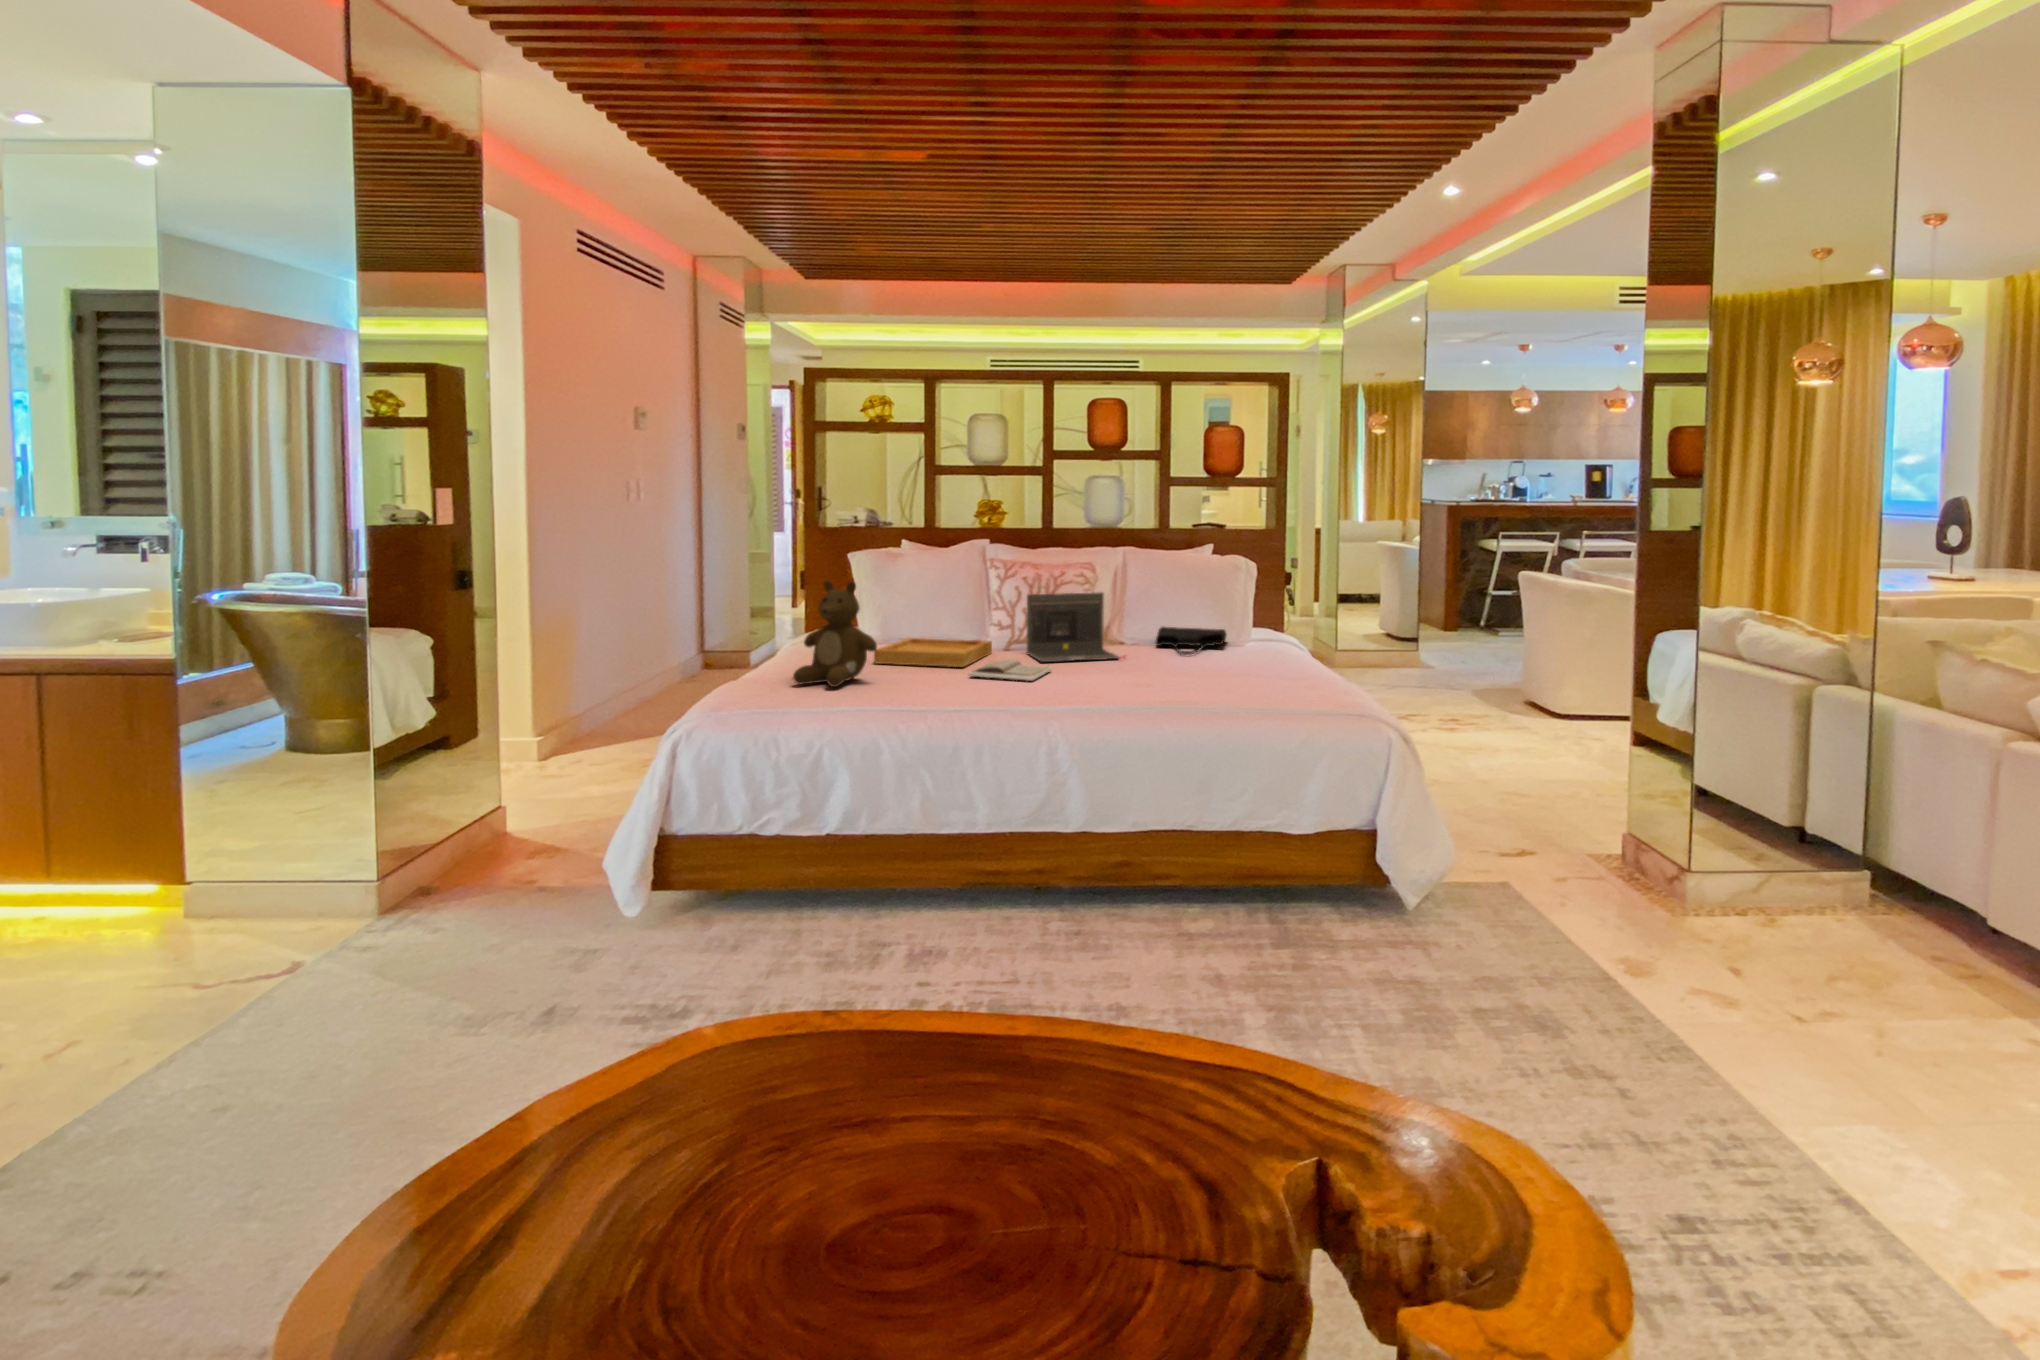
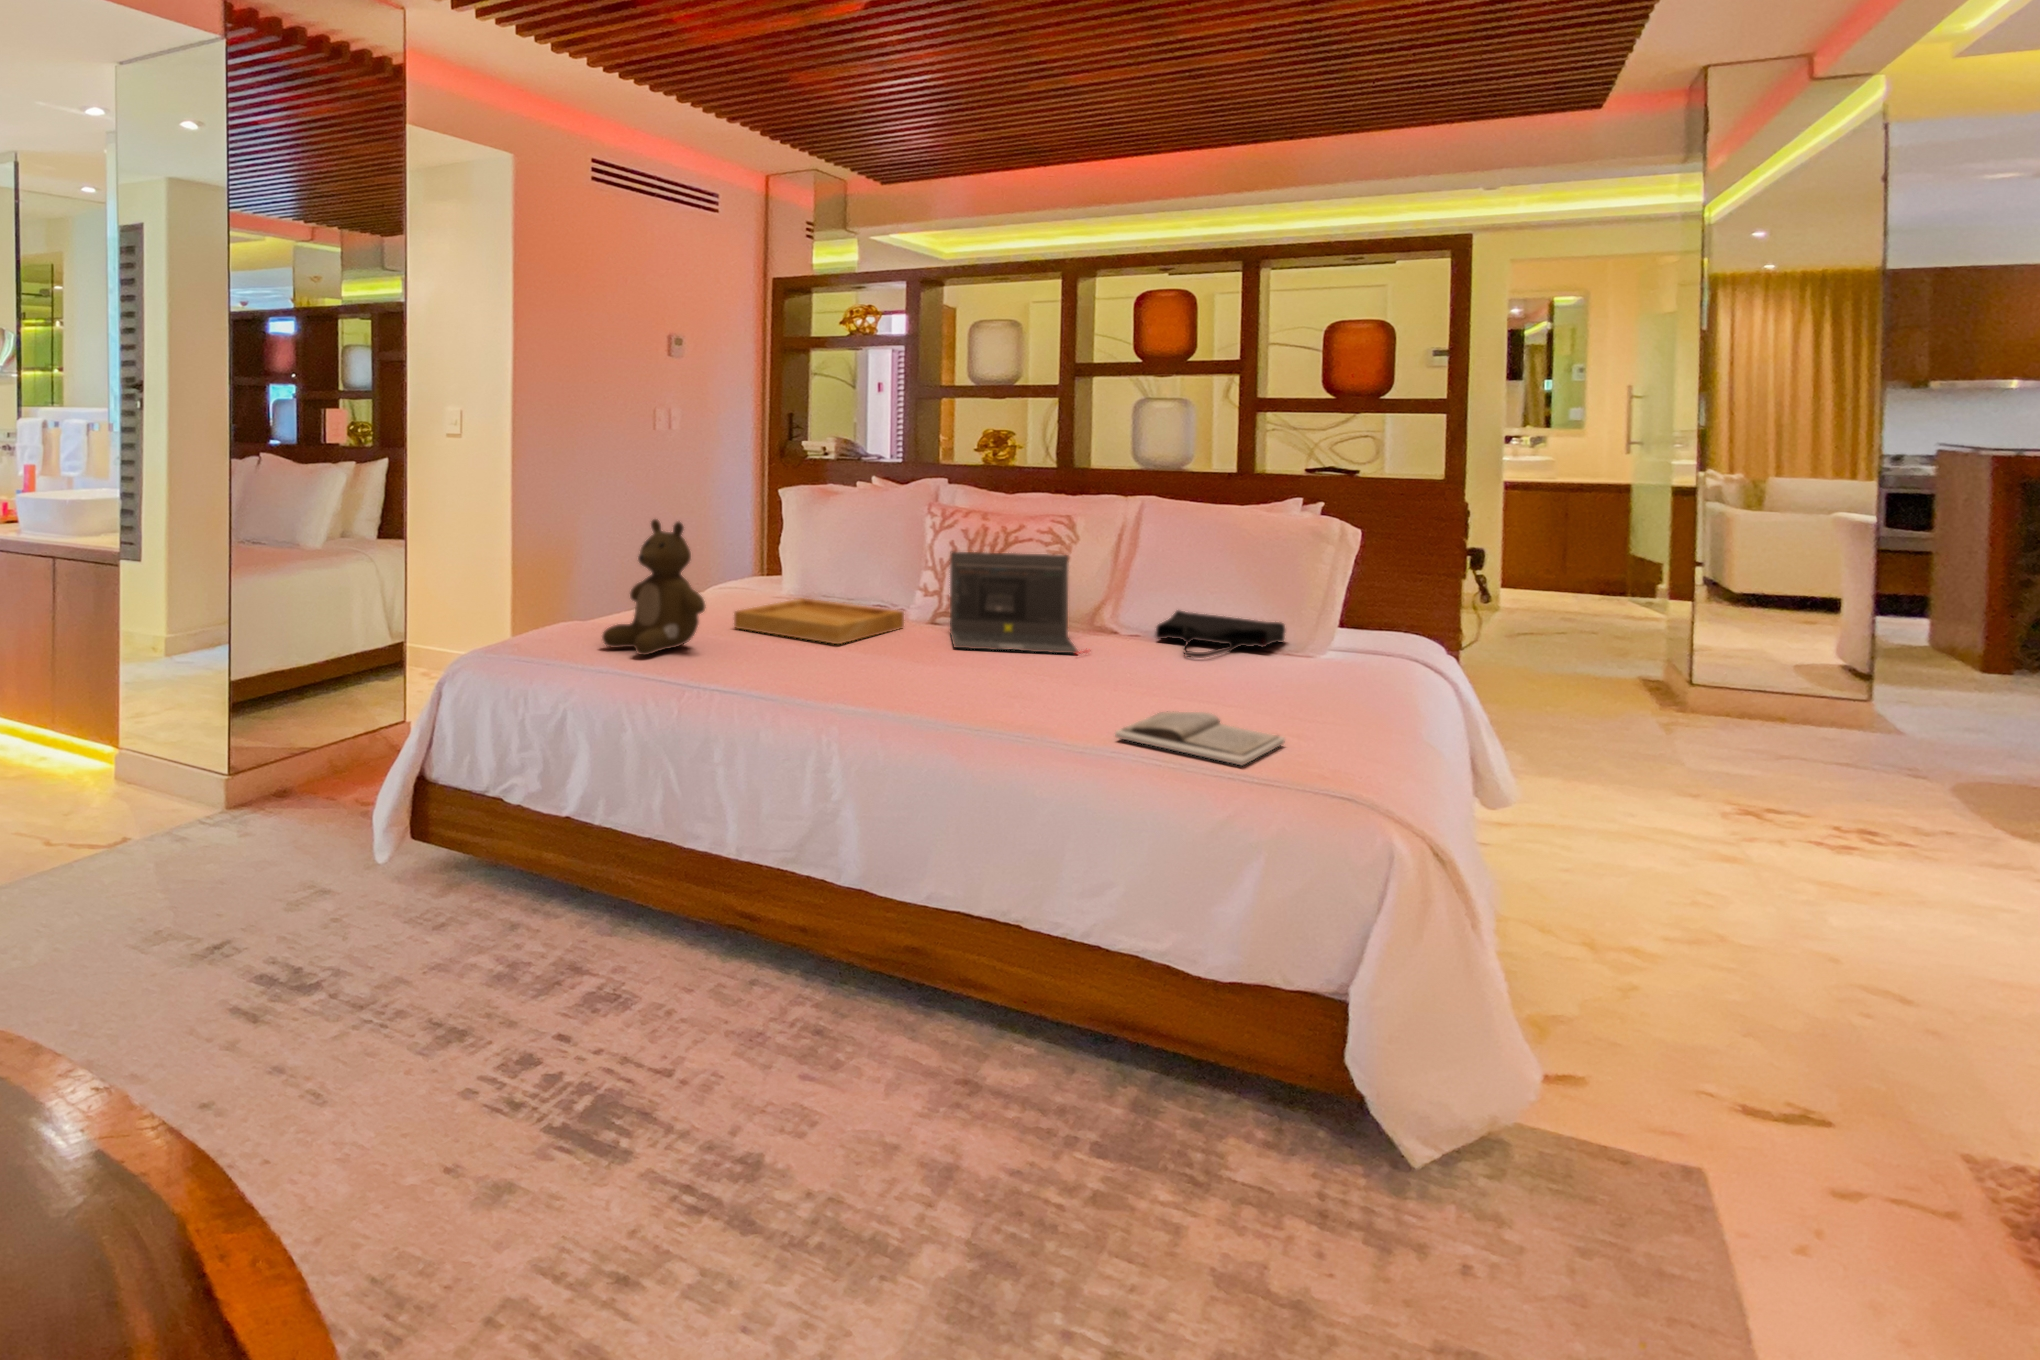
book: present [968,659,1052,681] -> present [1115,711,1284,765]

